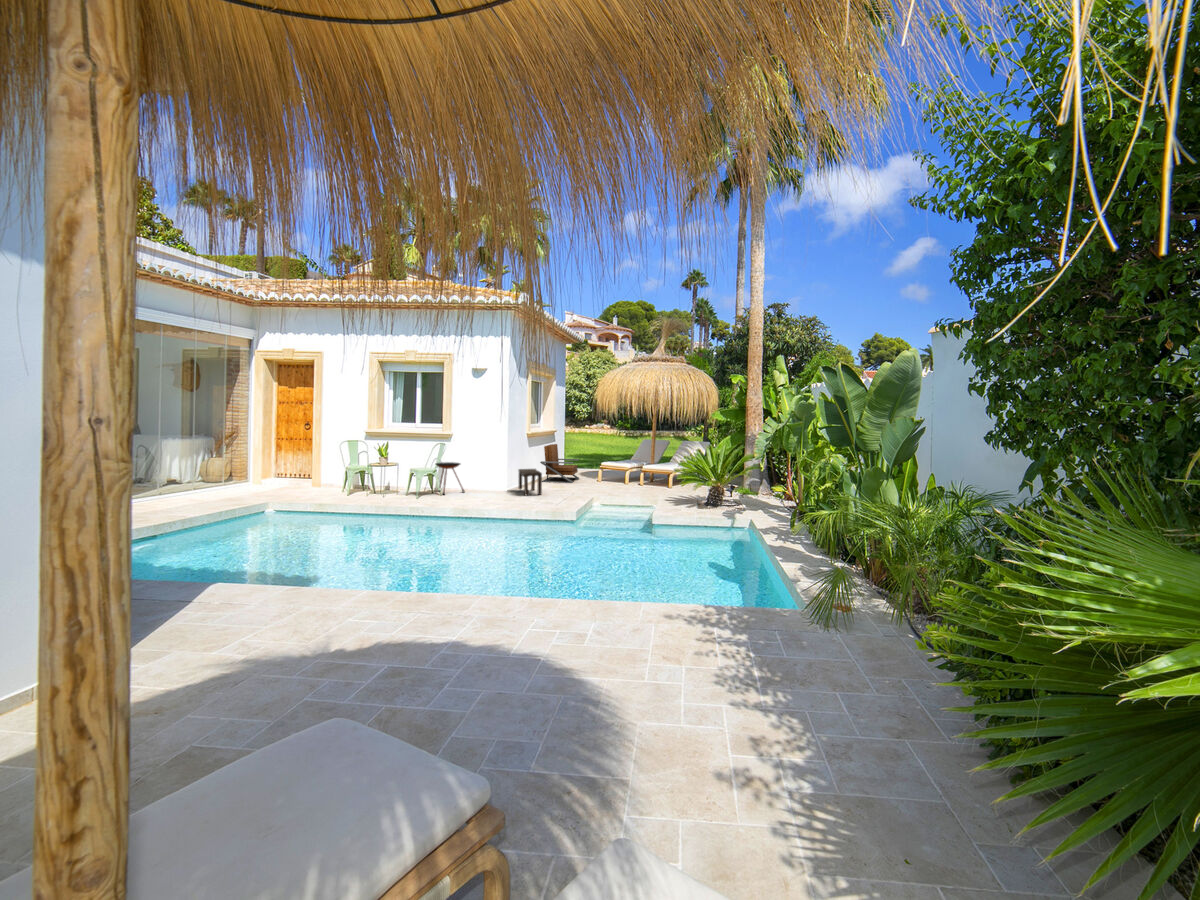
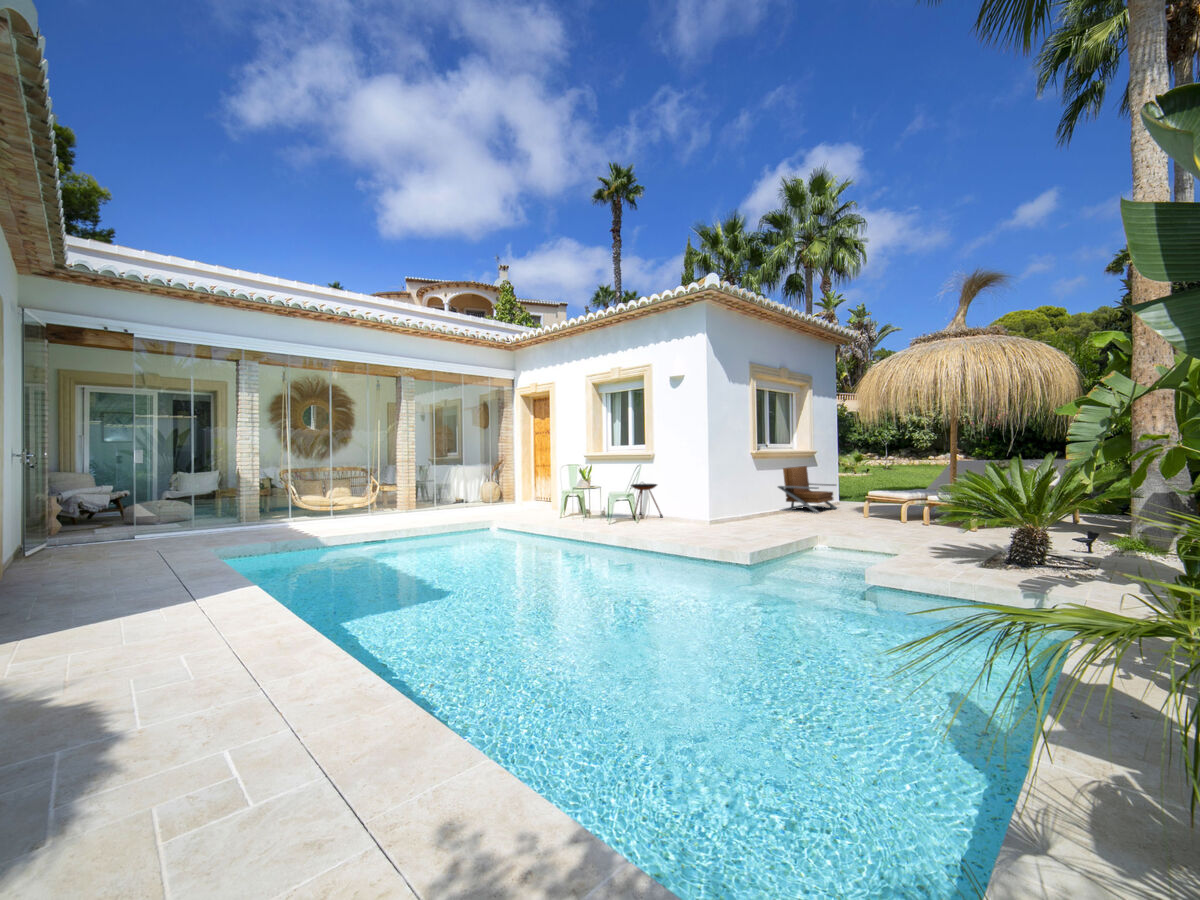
bench: present [518,469,542,495] -> none [720,493,750,526]

